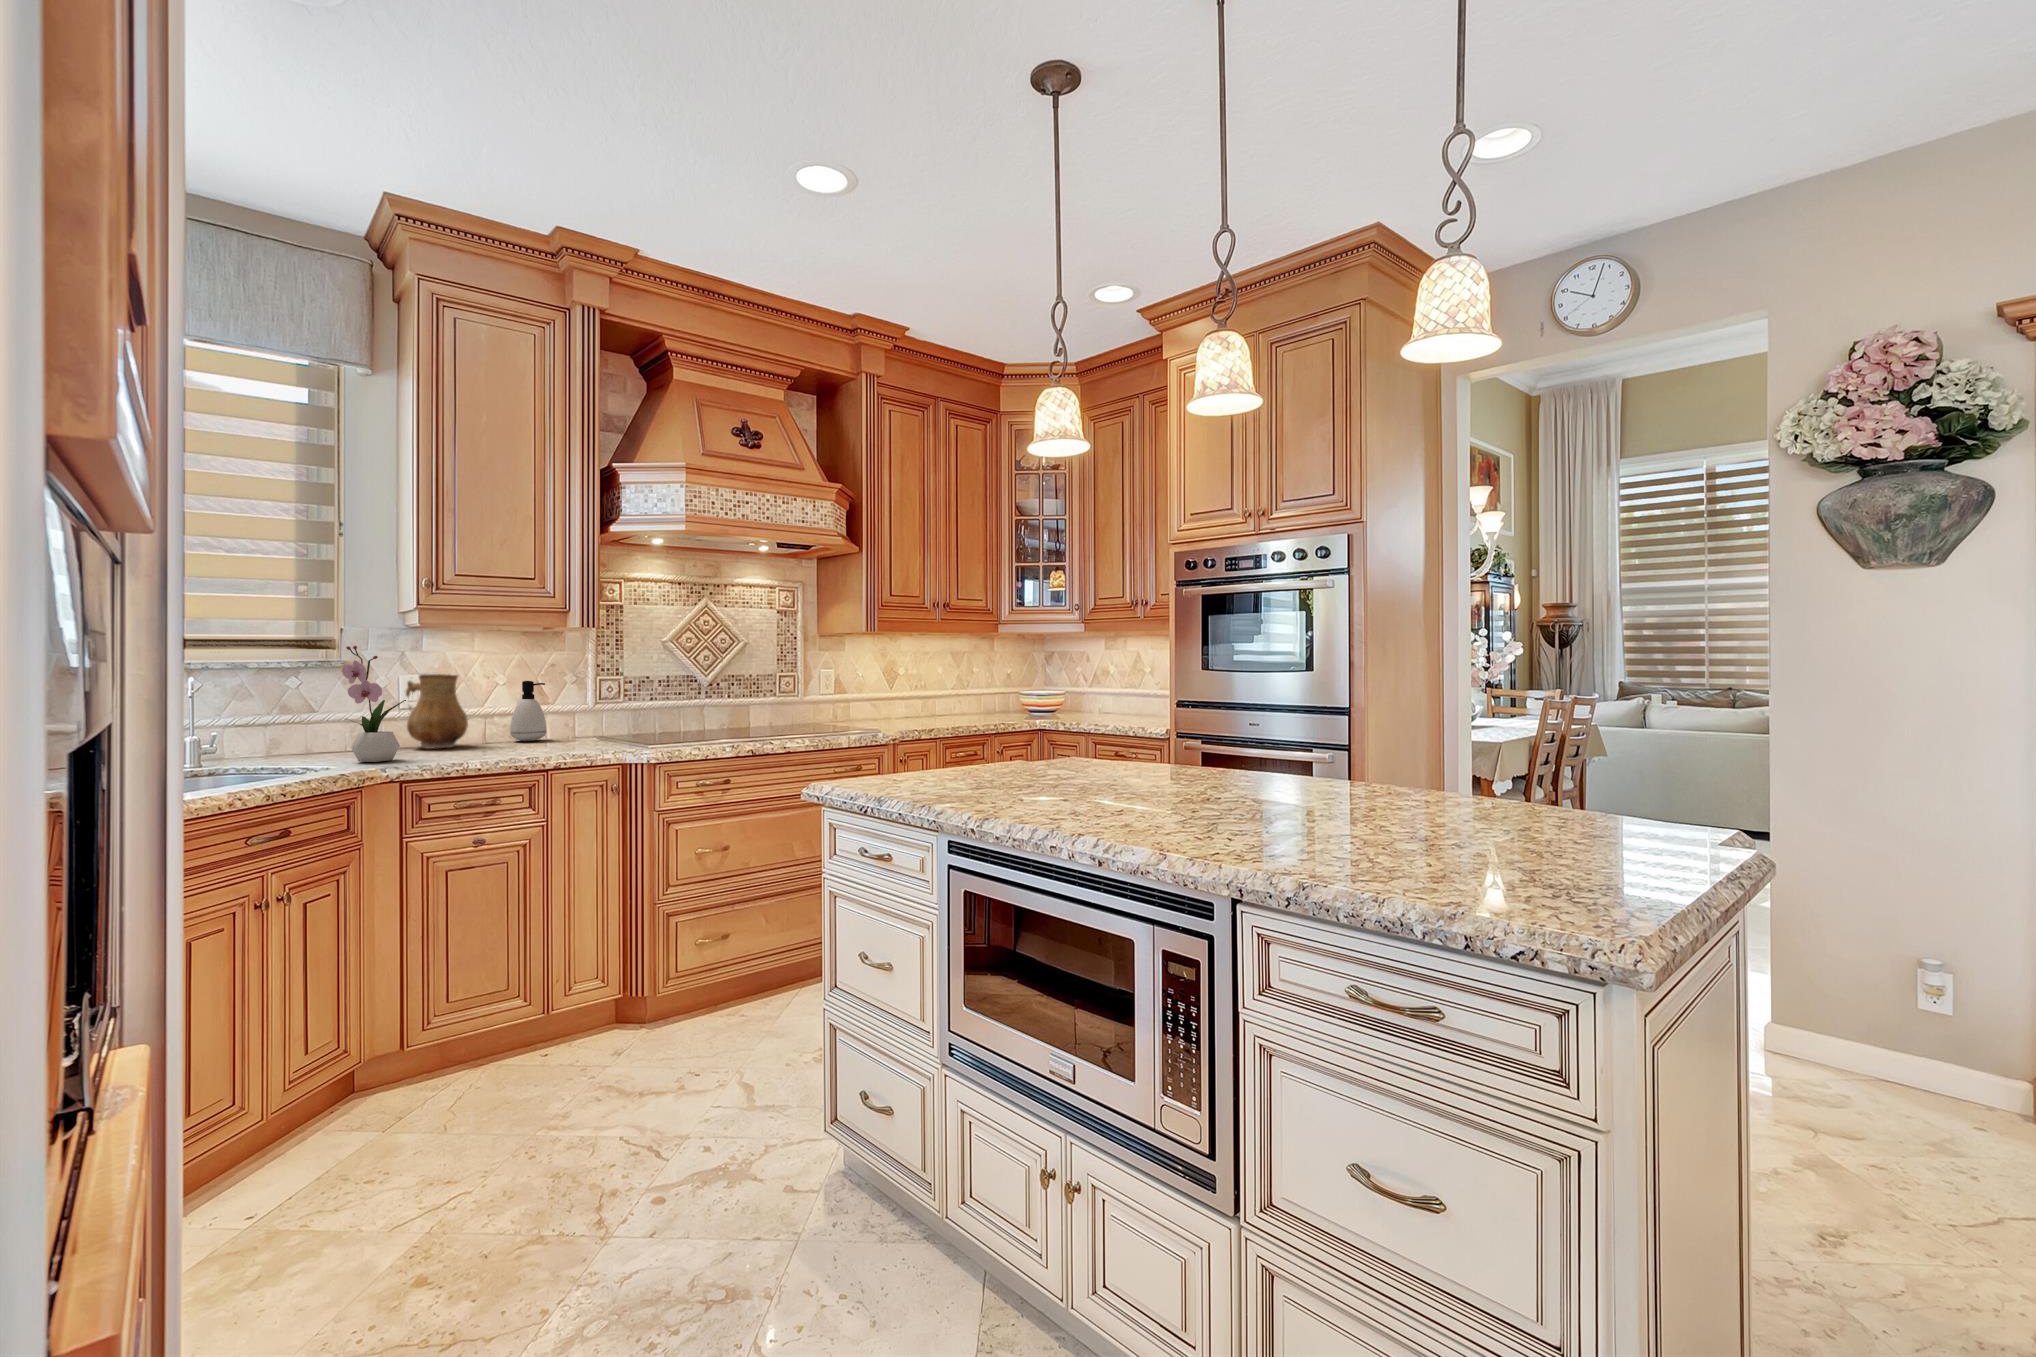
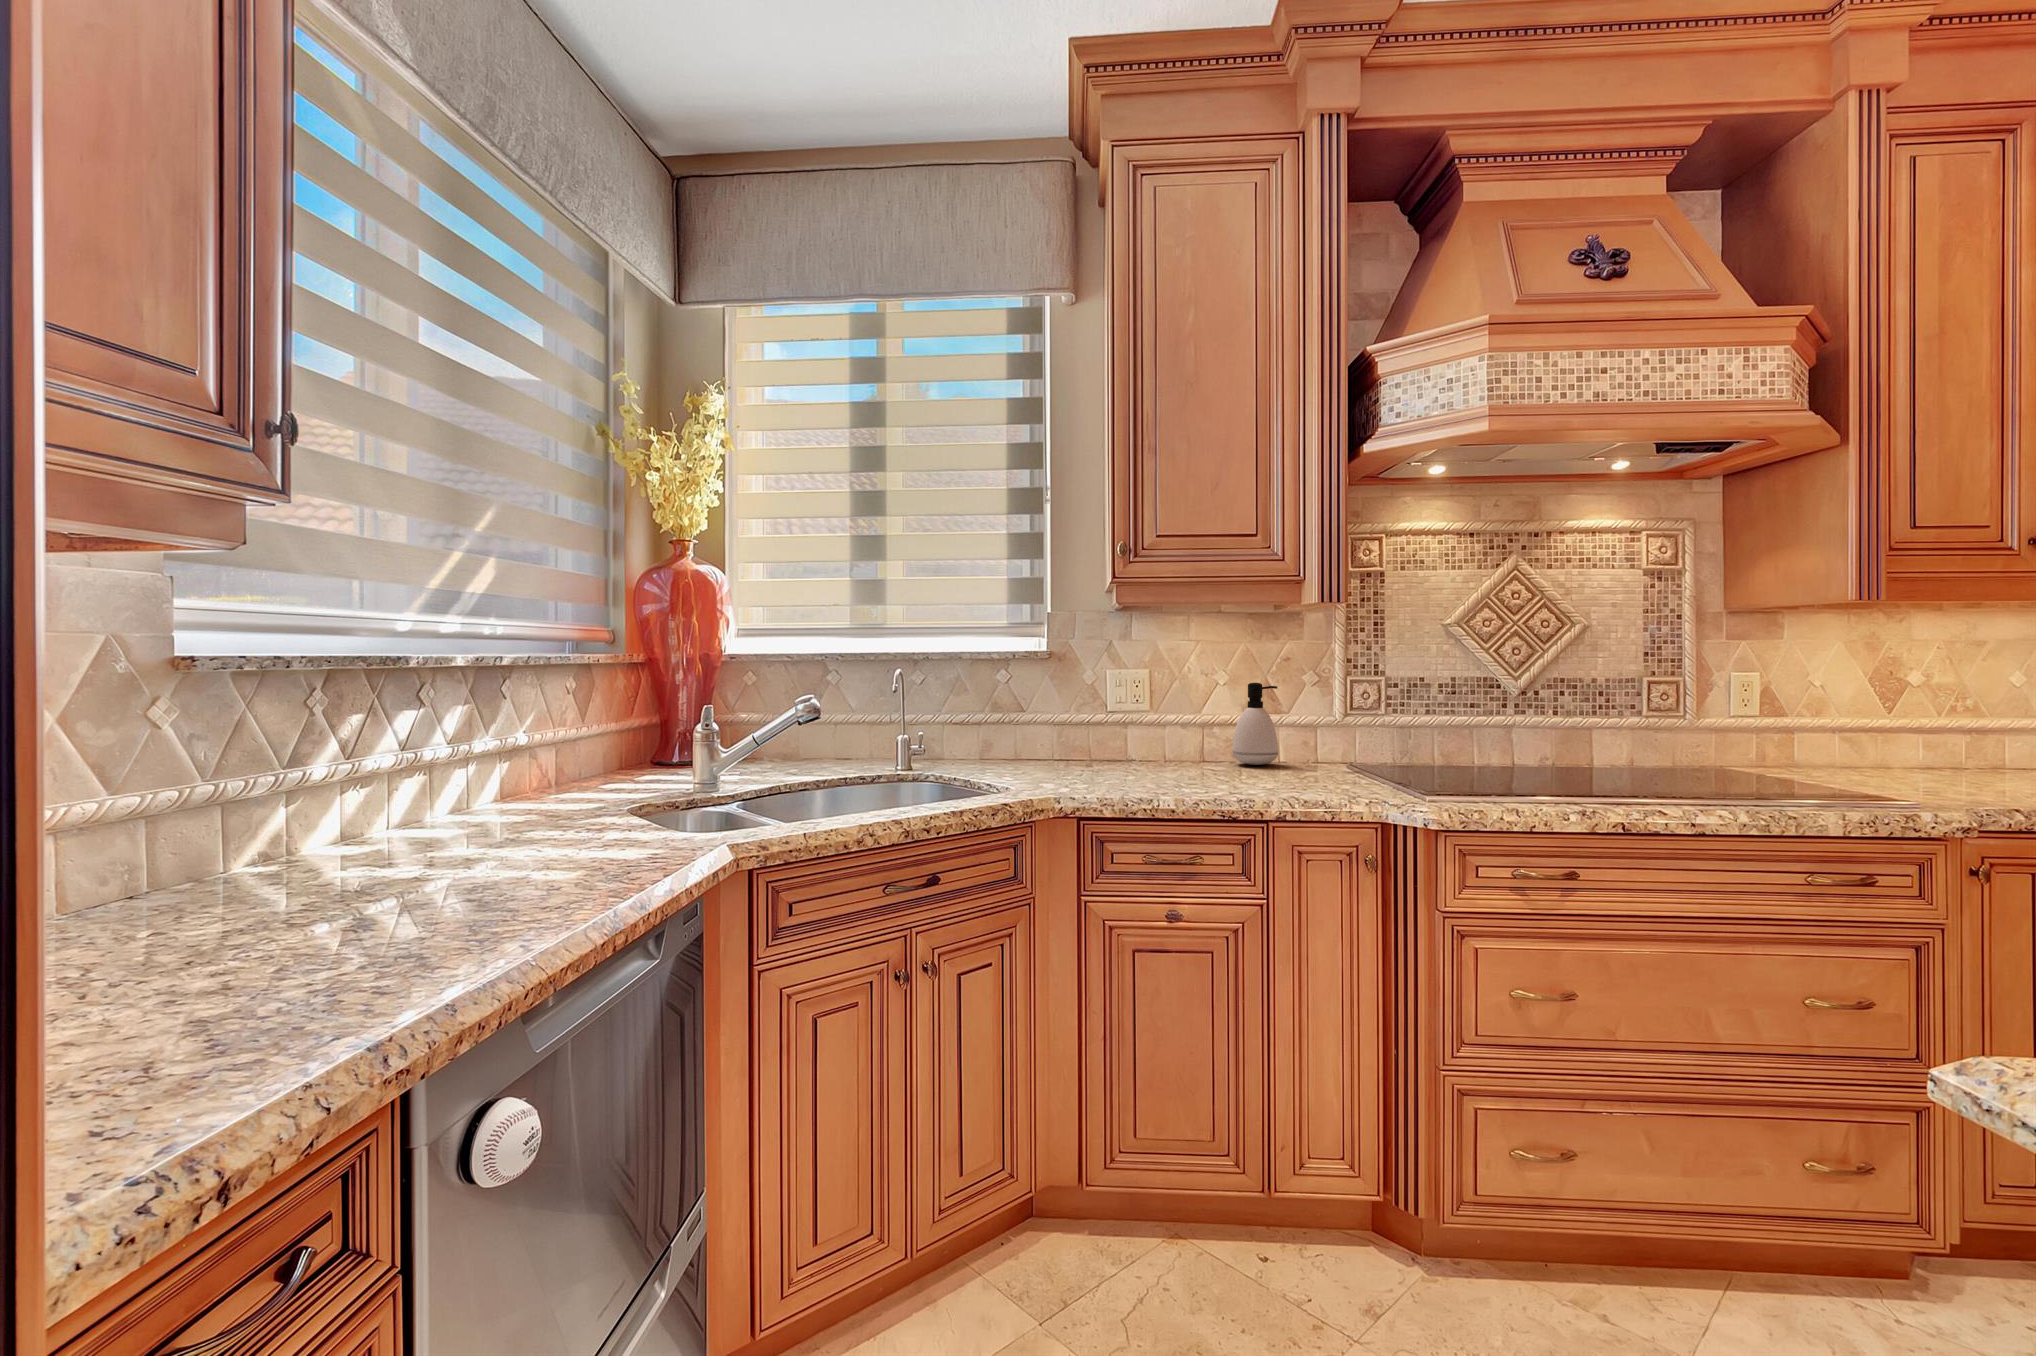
flower arrangement: present [342,646,404,762] -> none [1026,636,1095,787]
ceramic pitcher: present [404,674,468,749] -> none [1112,673,1180,769]

